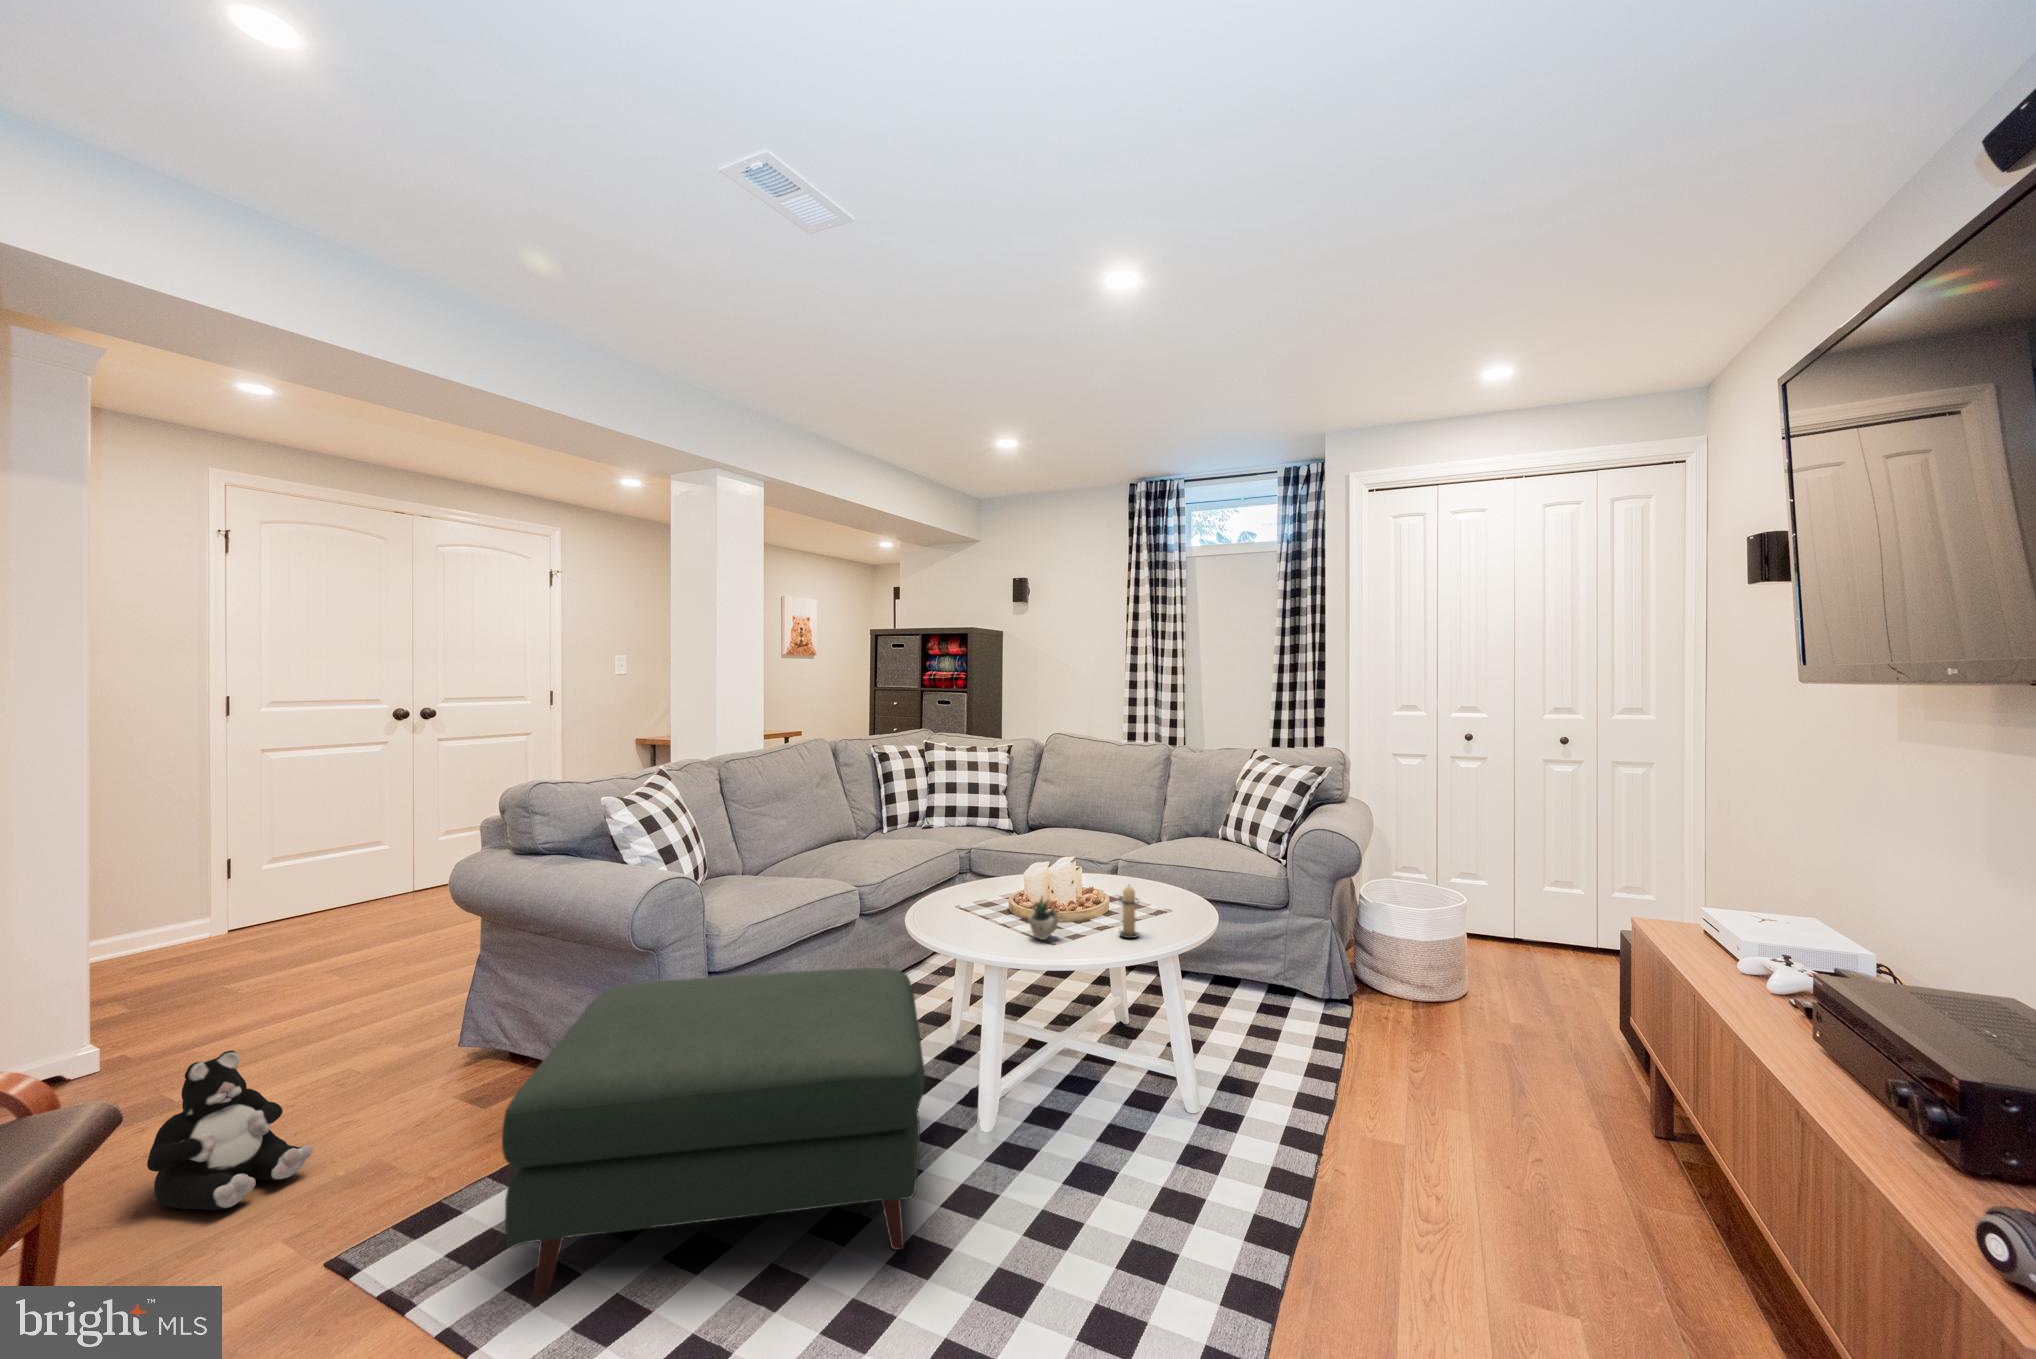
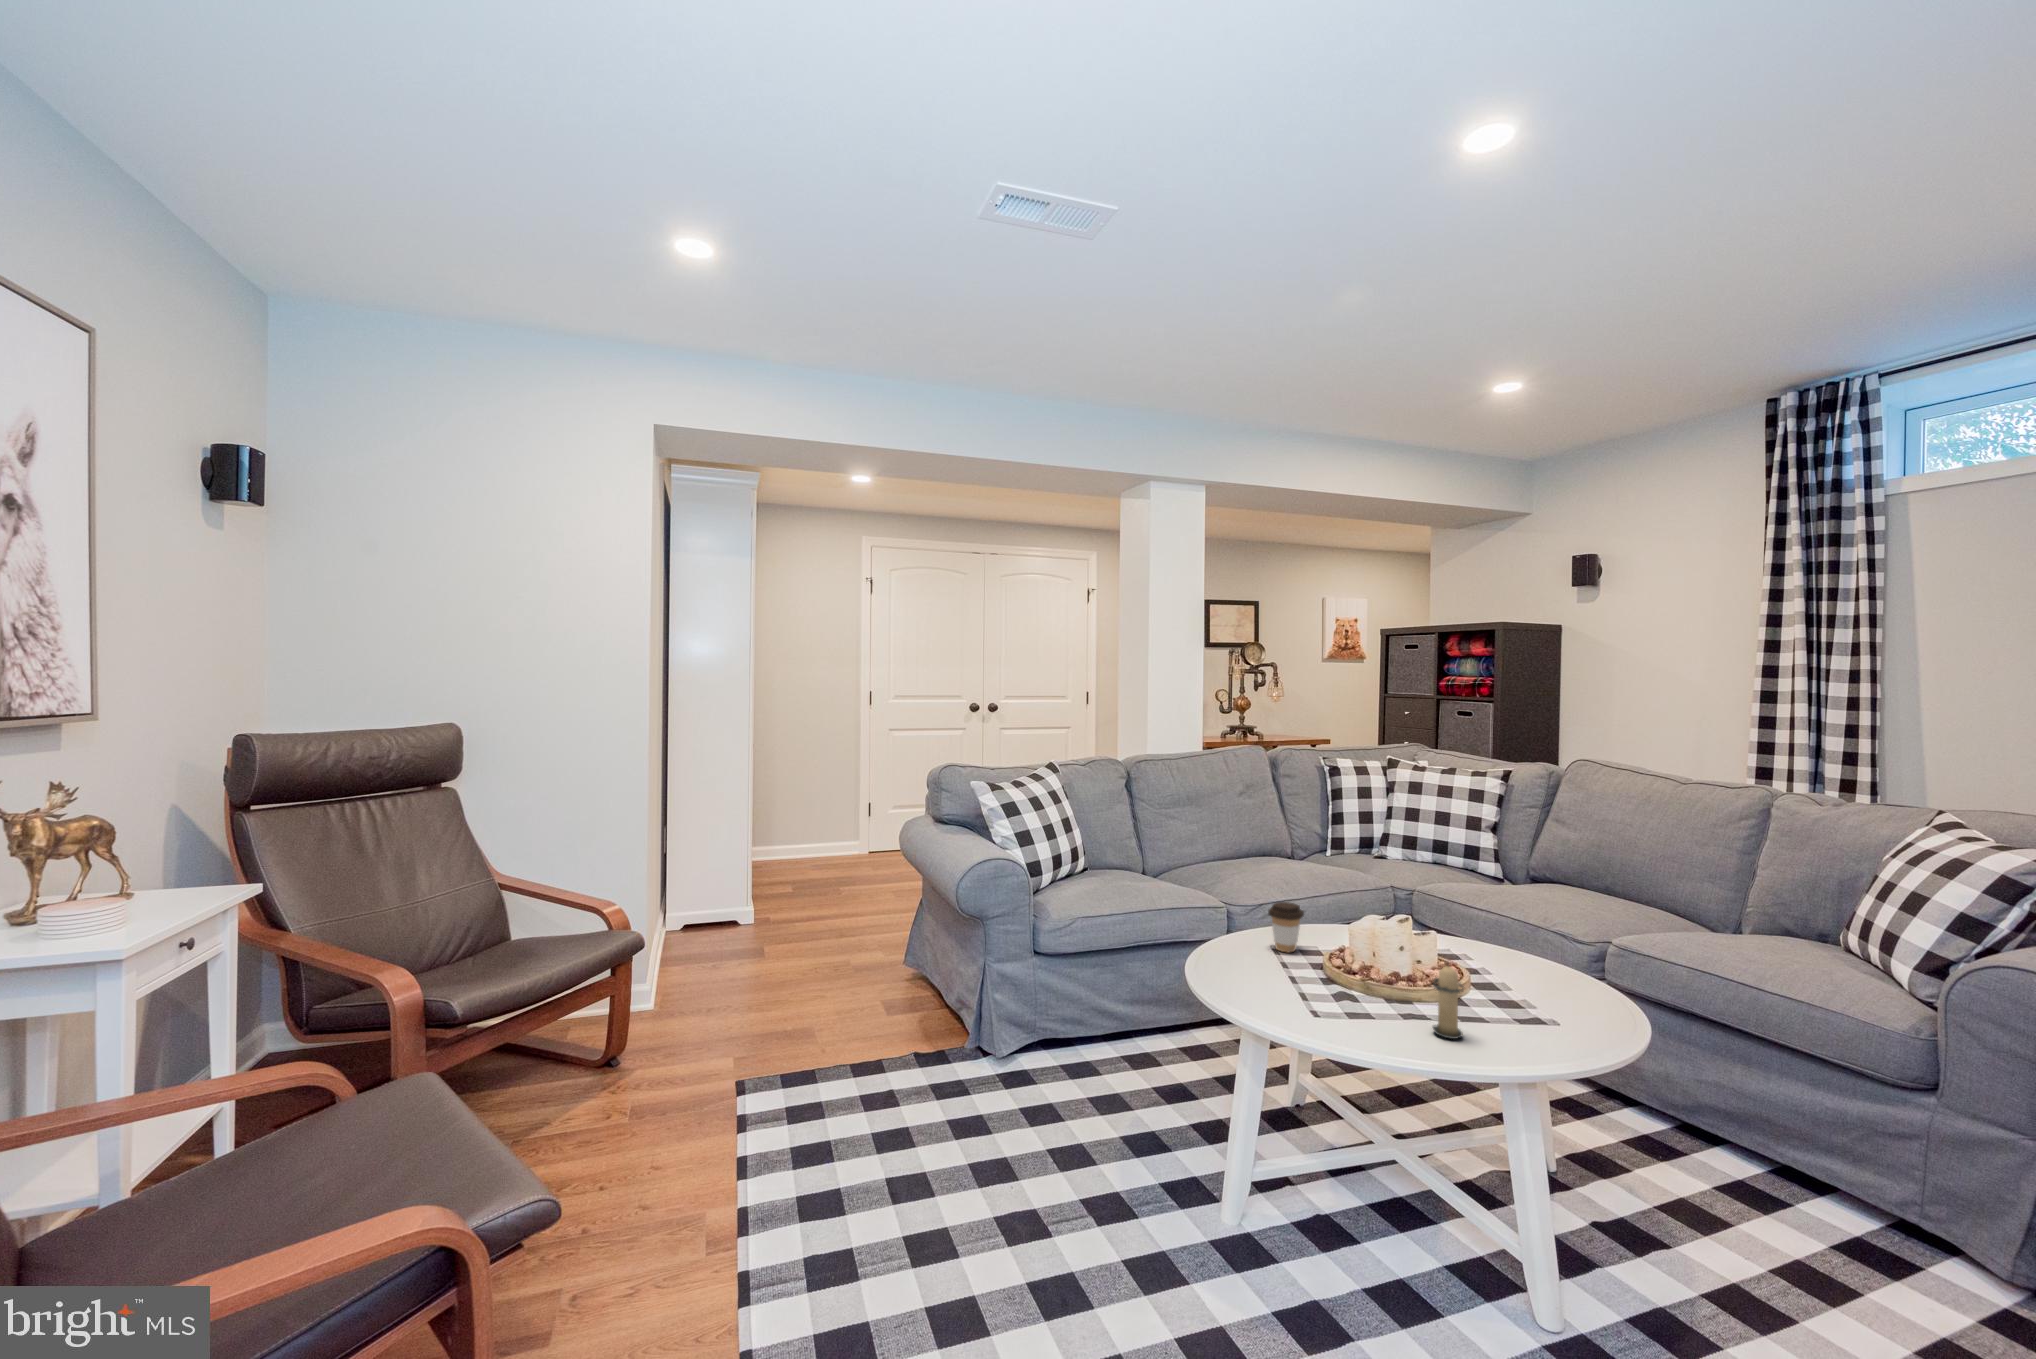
coffee cup: none [948,867,974,909] -> present [1268,902,1304,952]
succulent plant: present [1028,896,1058,940] -> none [1307,951,1367,1007]
ottoman: present [502,968,925,1297] -> none [785,943,1175,1274]
plush toy: present [147,1051,313,1210] -> none [705,927,781,1030]

